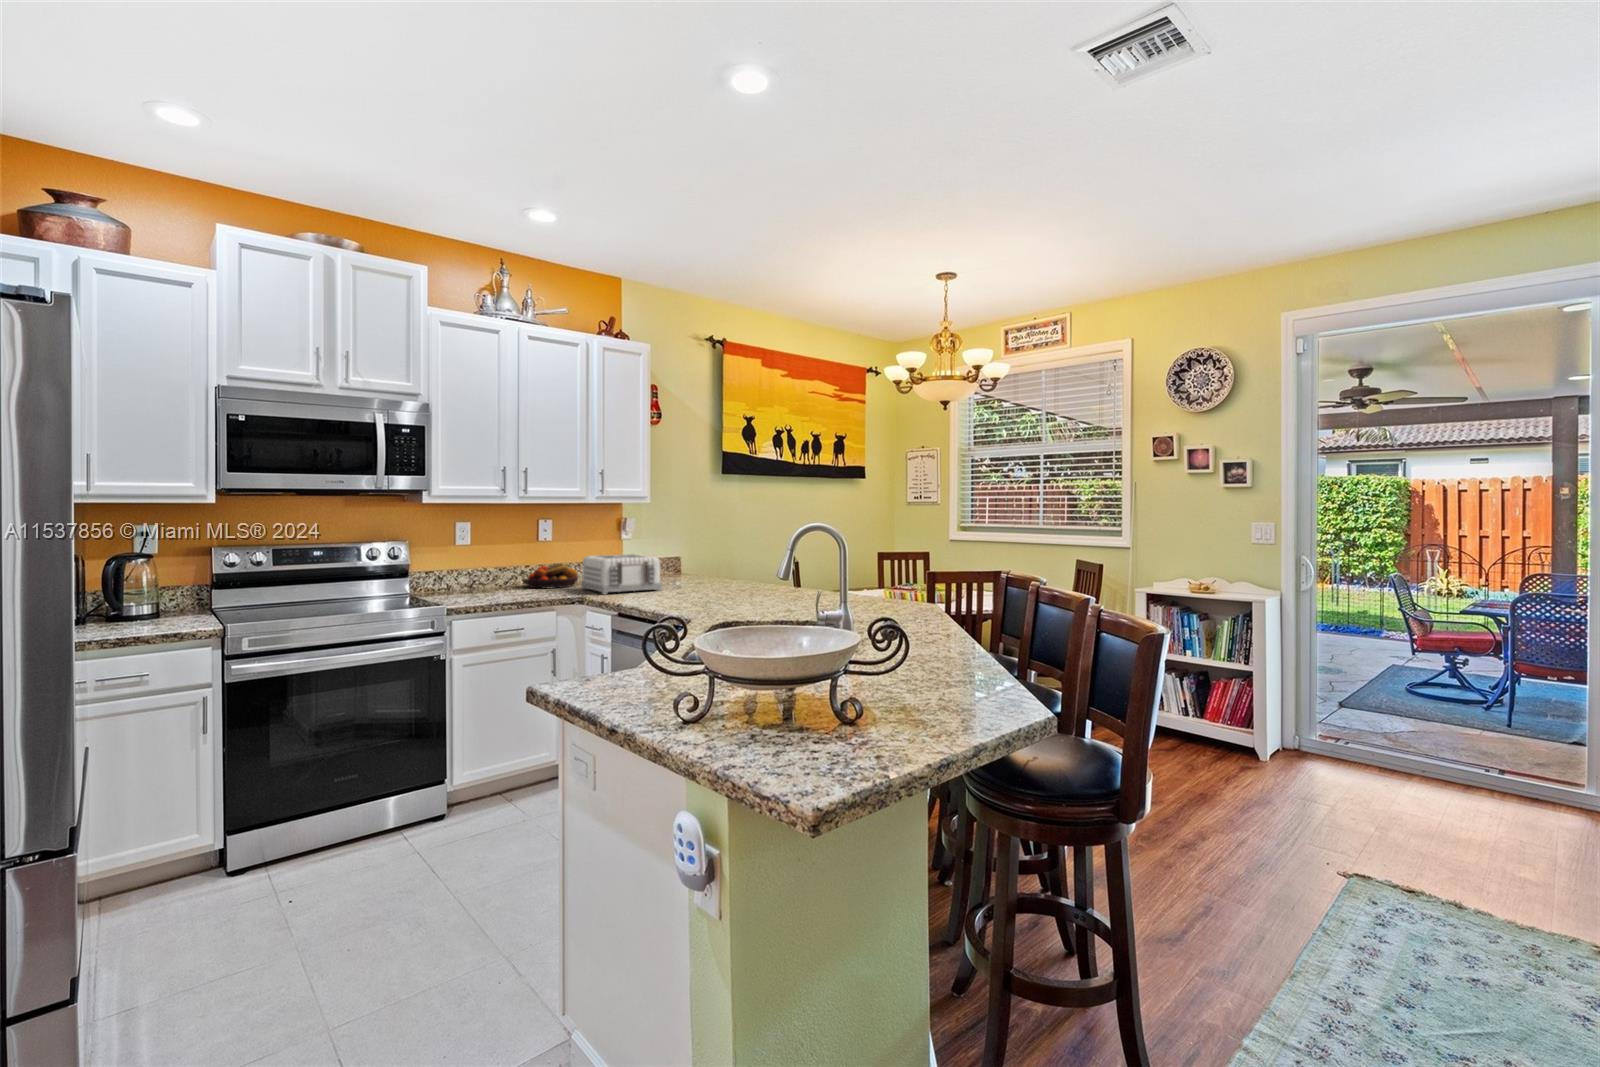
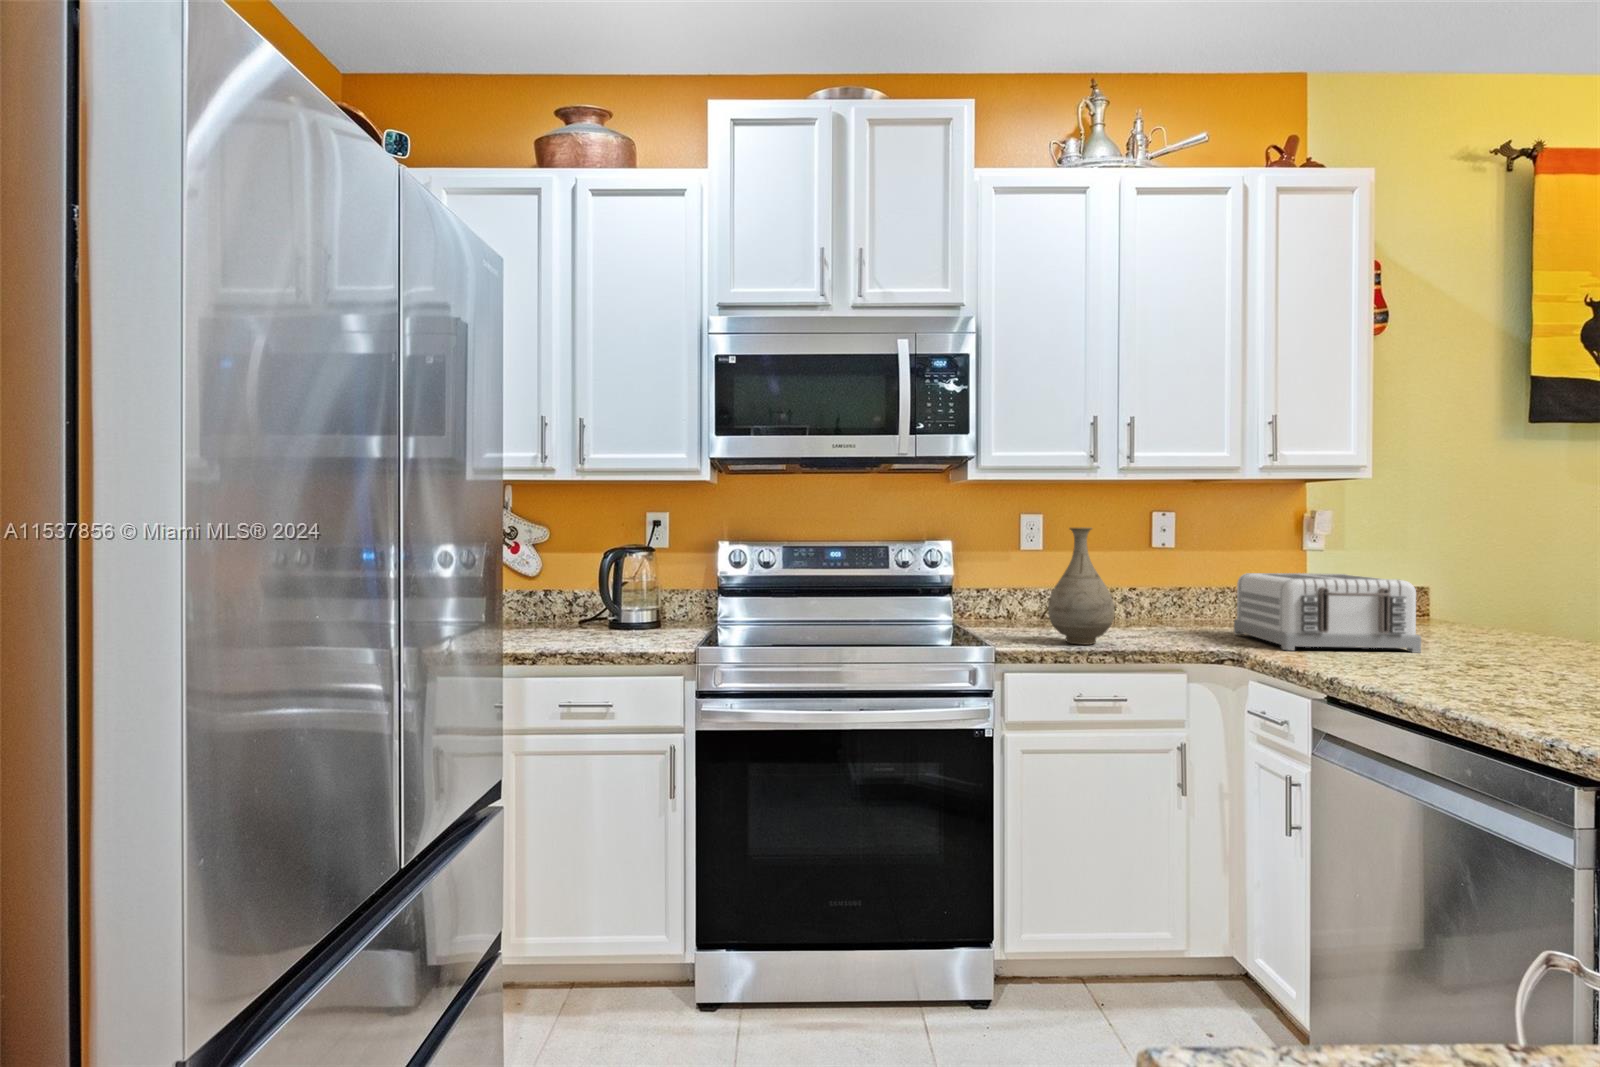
vase: none [478,534,517,601] -> present [1048,527,1114,645]
fruit bowl: present [523,563,578,588] -> none [1125,585,1224,629]

